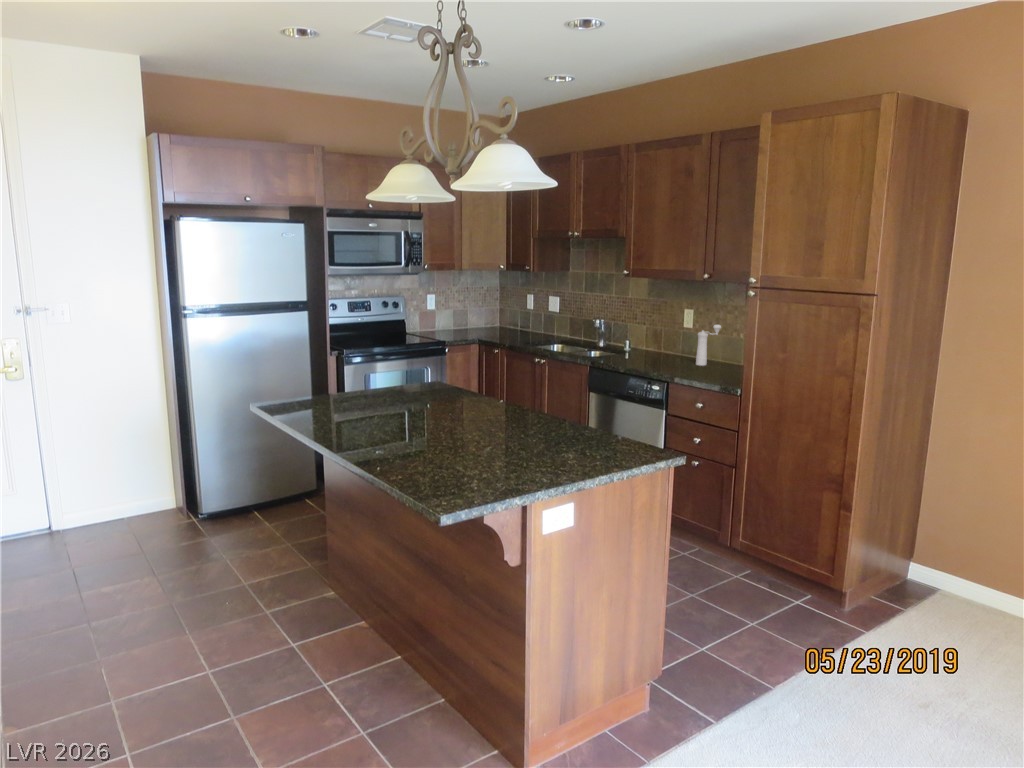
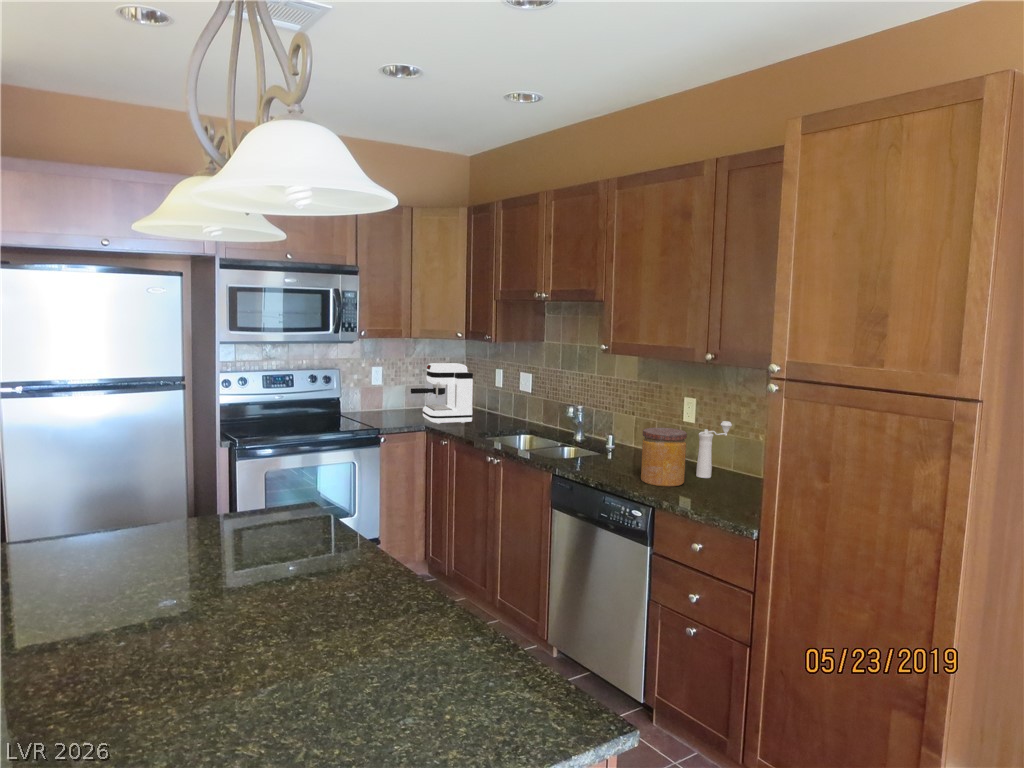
coffee maker: none [463,290,514,339] -> present [411,363,473,424]
jar: none [657,329,690,370] -> present [641,428,687,487]

